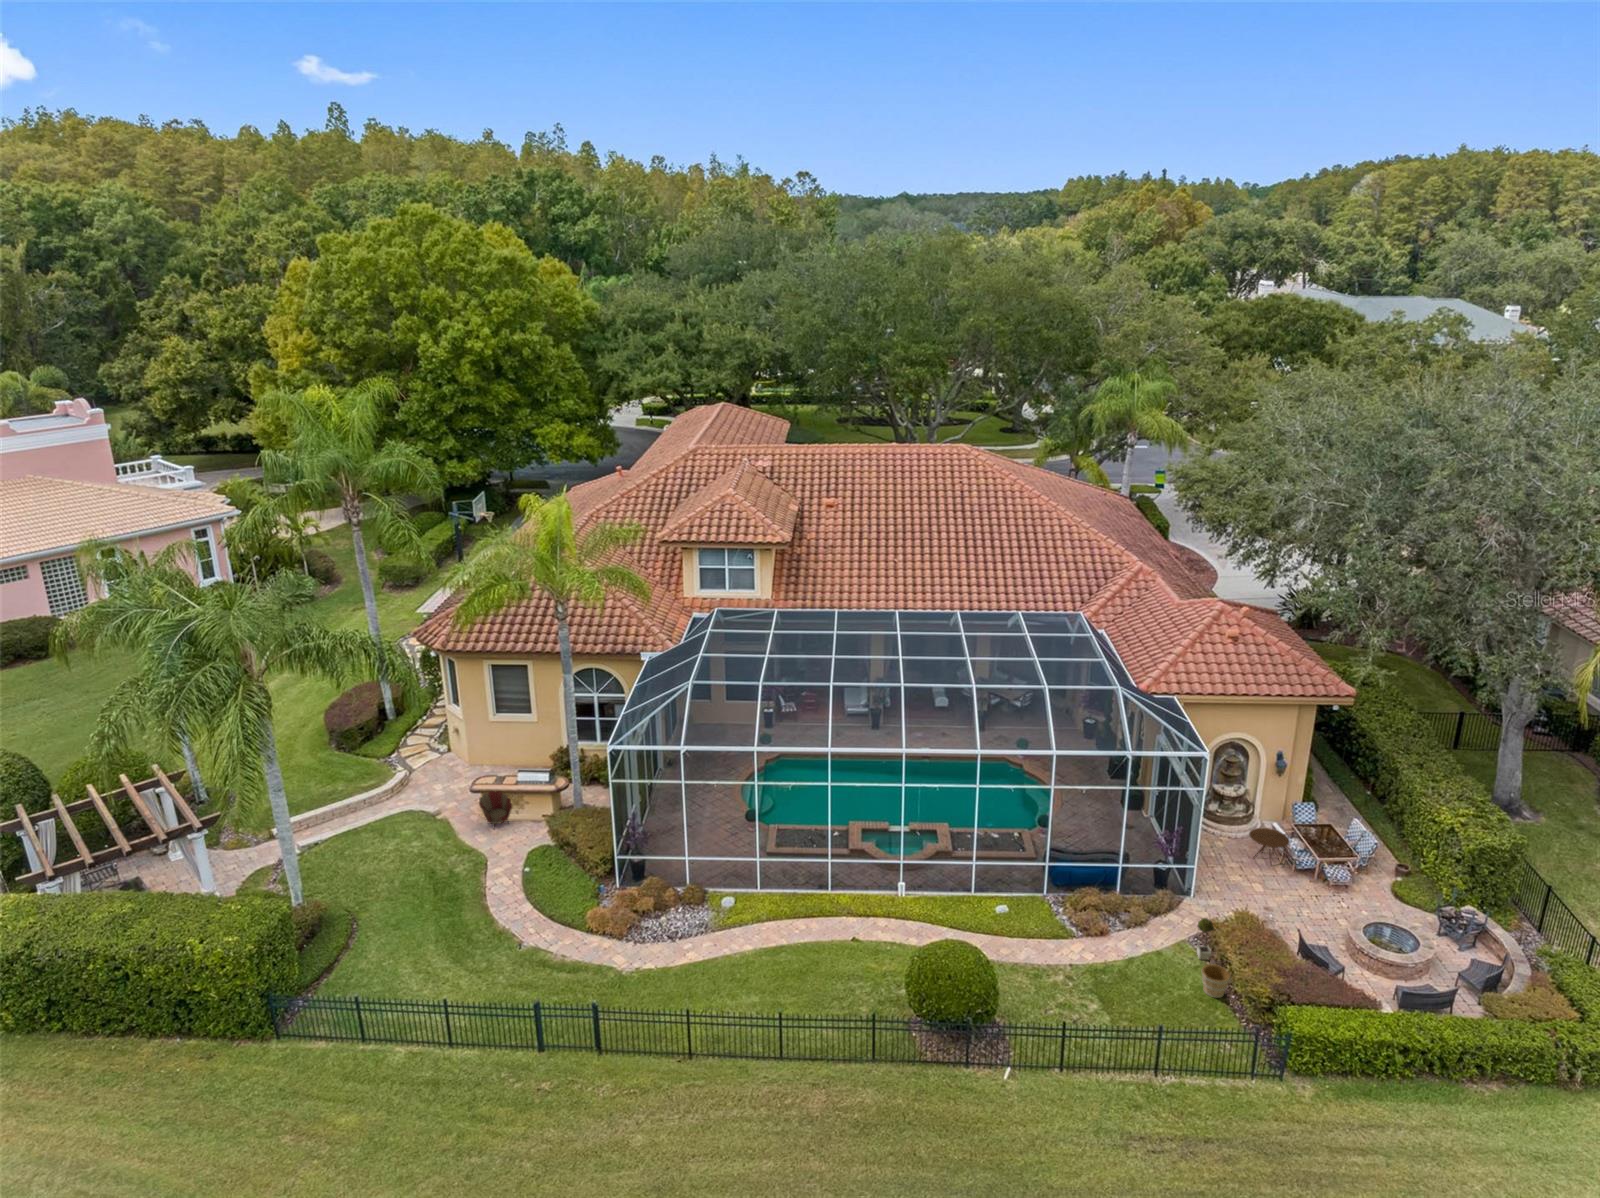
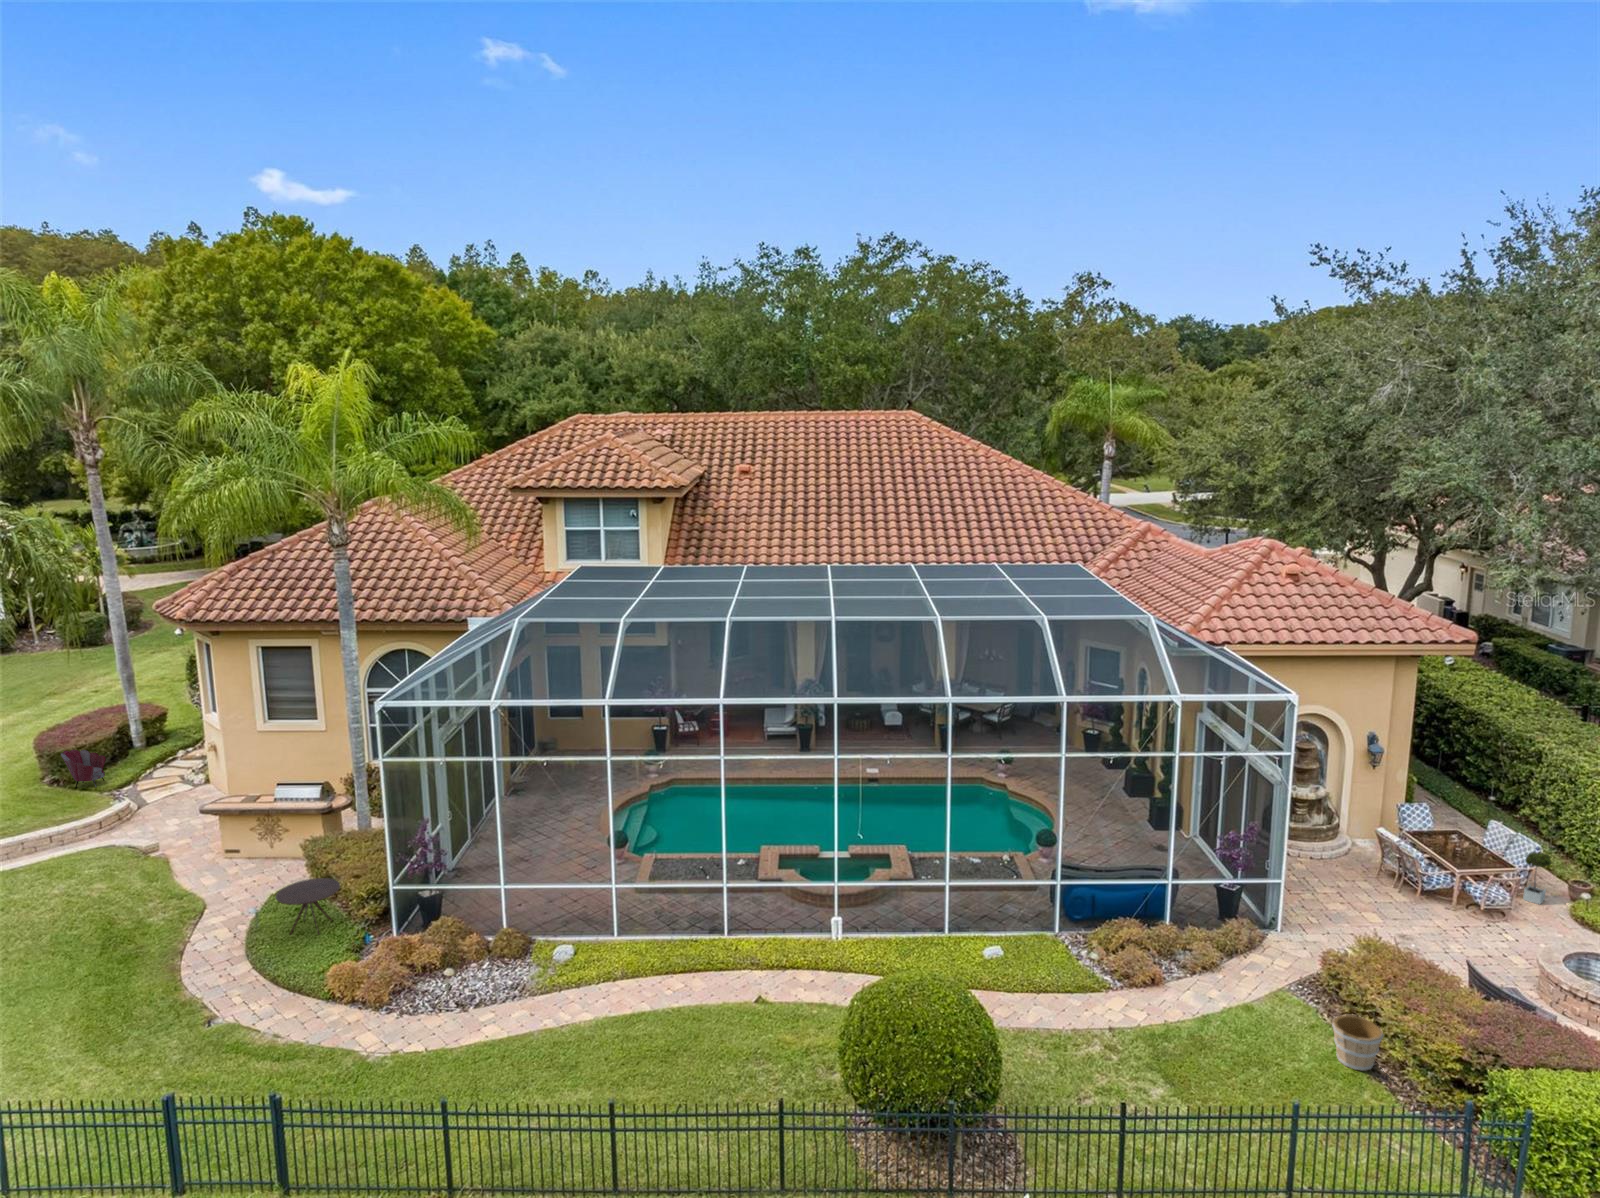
armchair: present [479,791,512,825] -> present [61,750,106,788]
round table: present [1249,828,1290,865] -> present [275,878,340,934]
potted tree: present [1197,918,1214,960] -> present [1523,852,1551,904]

